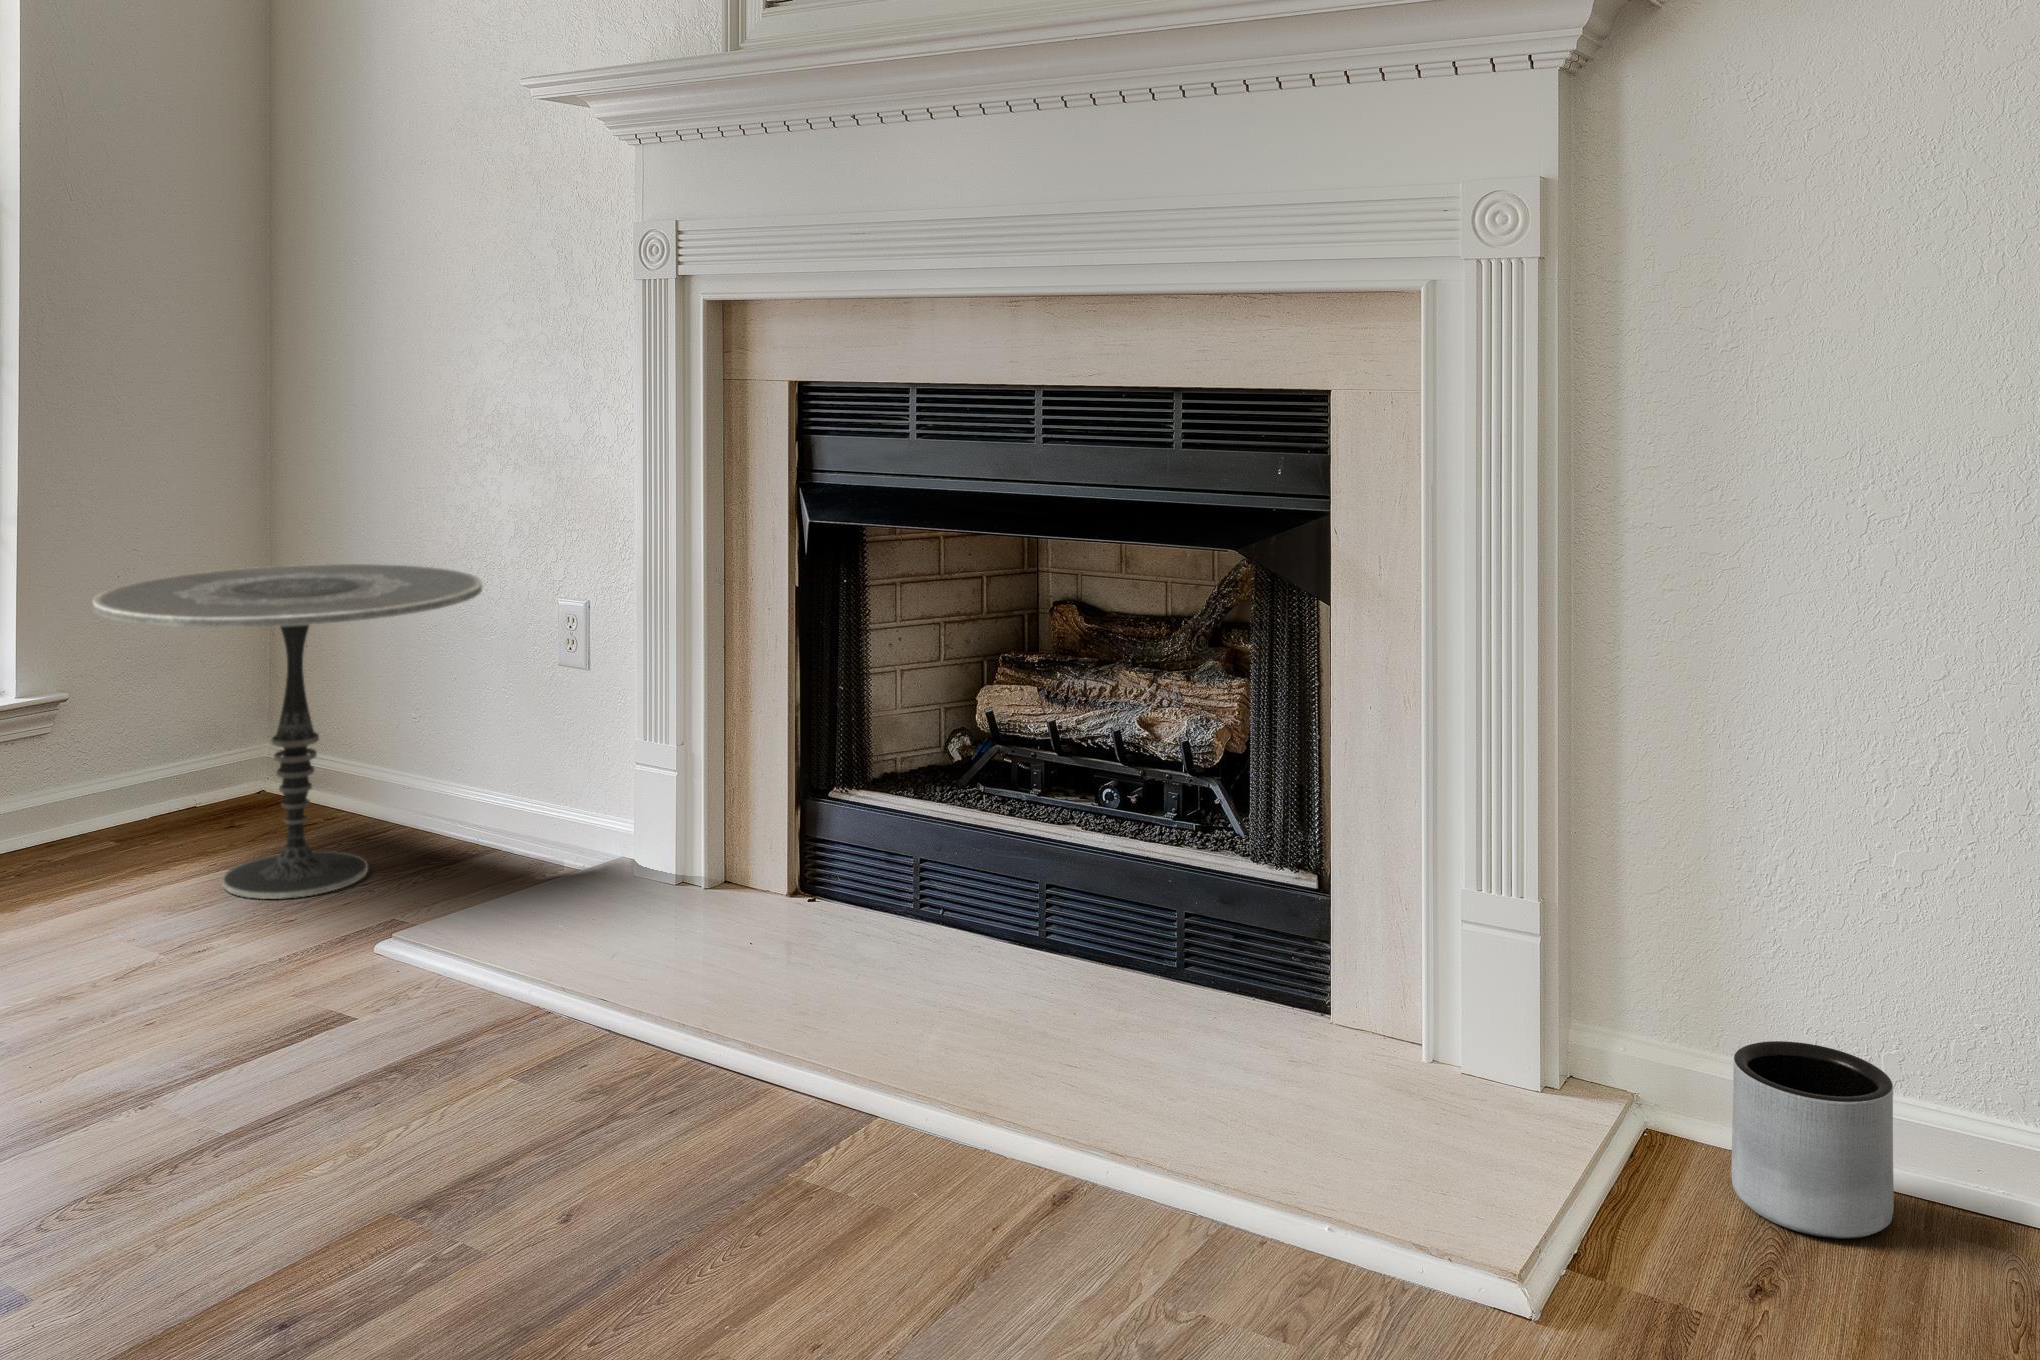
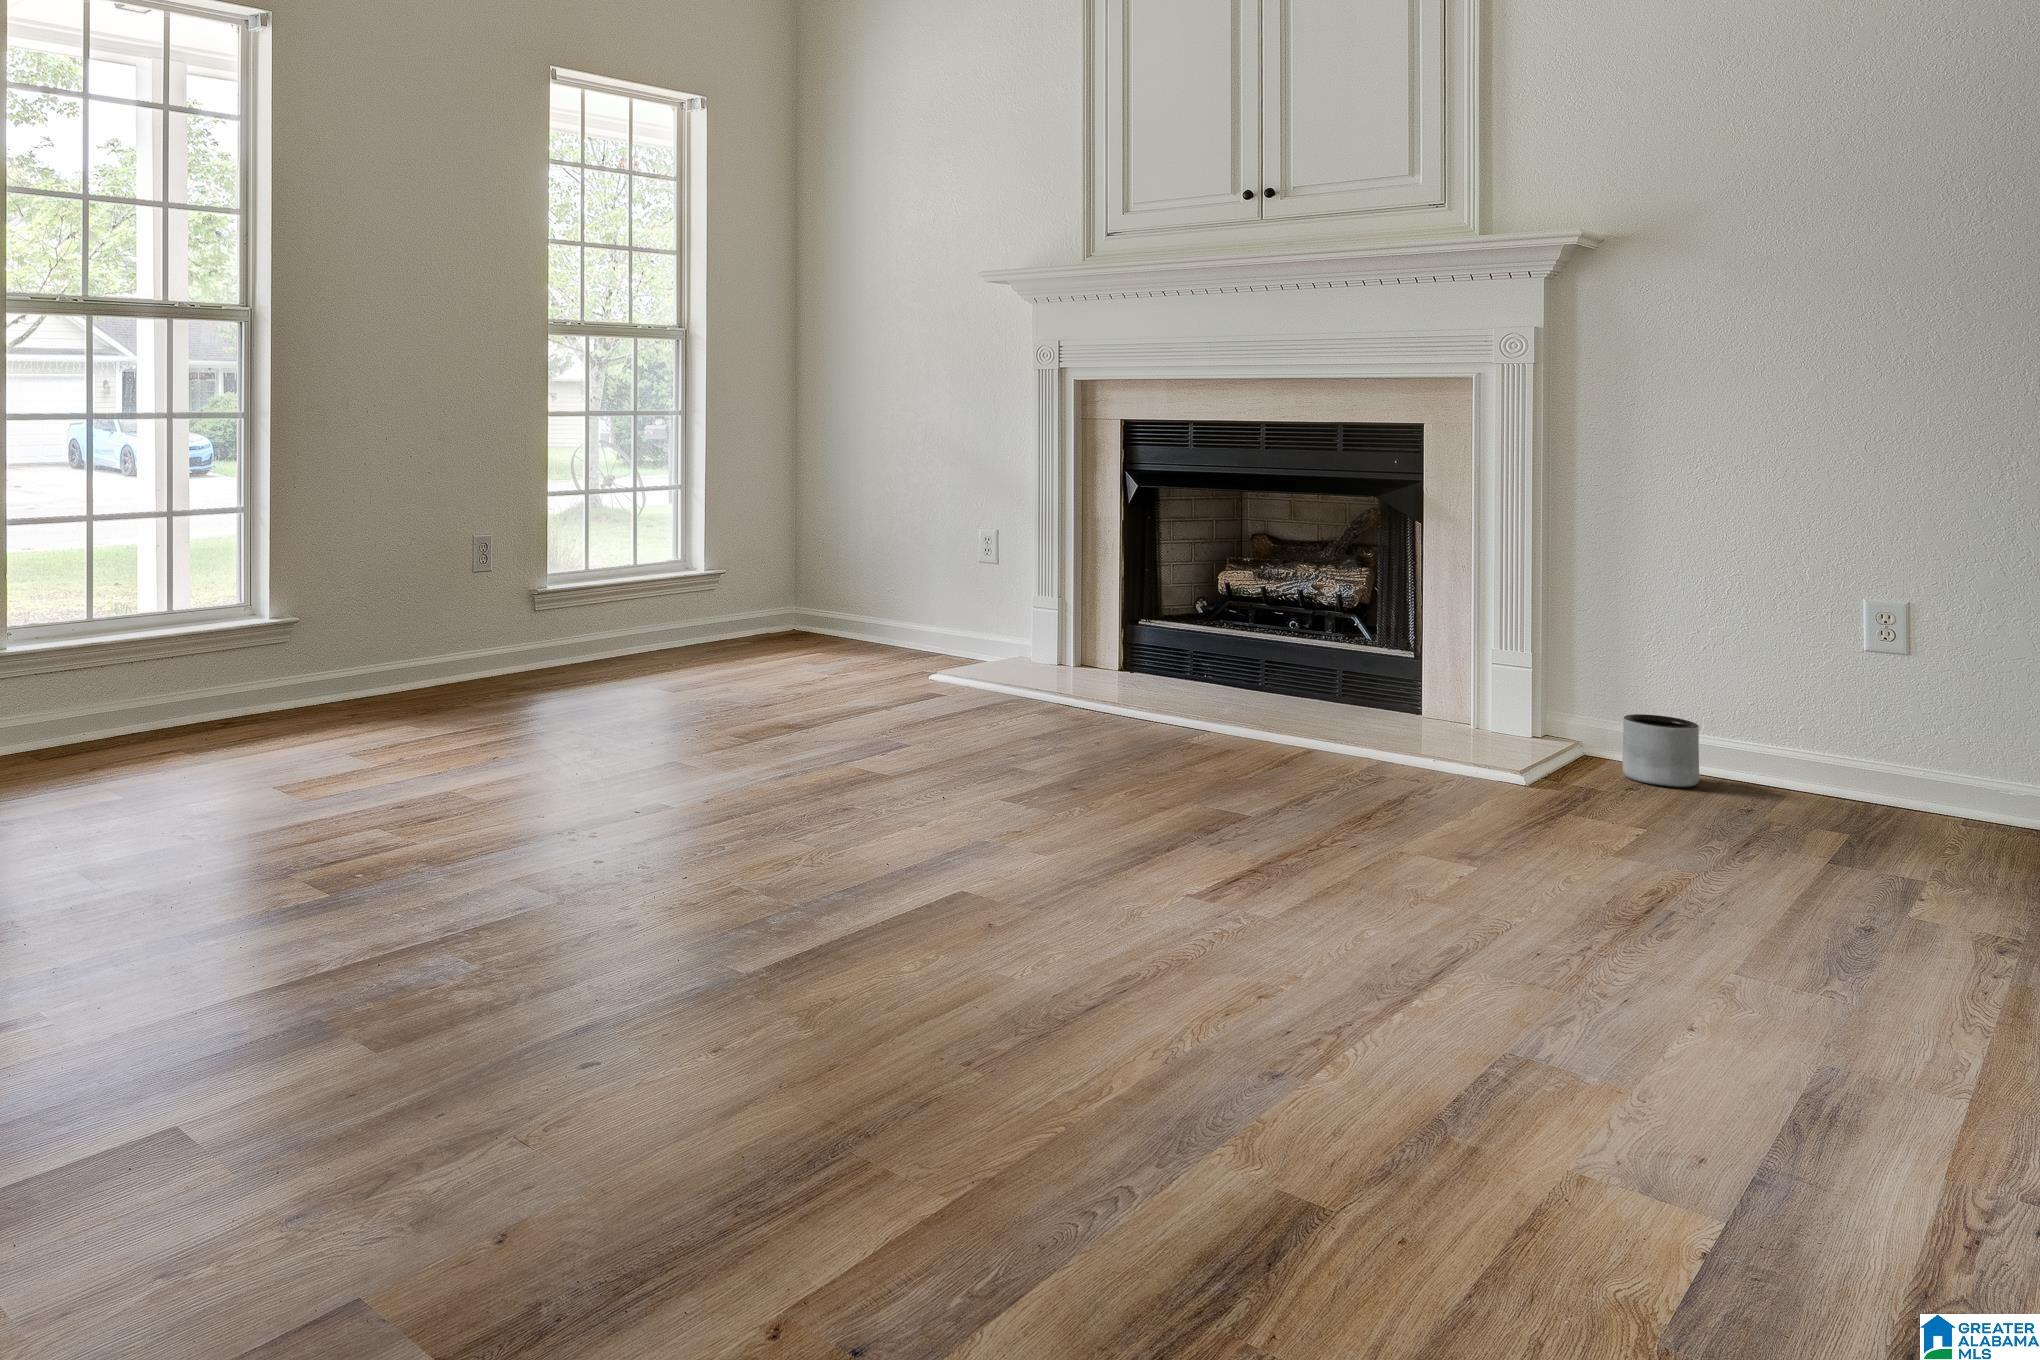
side table: present [93,564,482,899] -> none [761,507,943,662]

